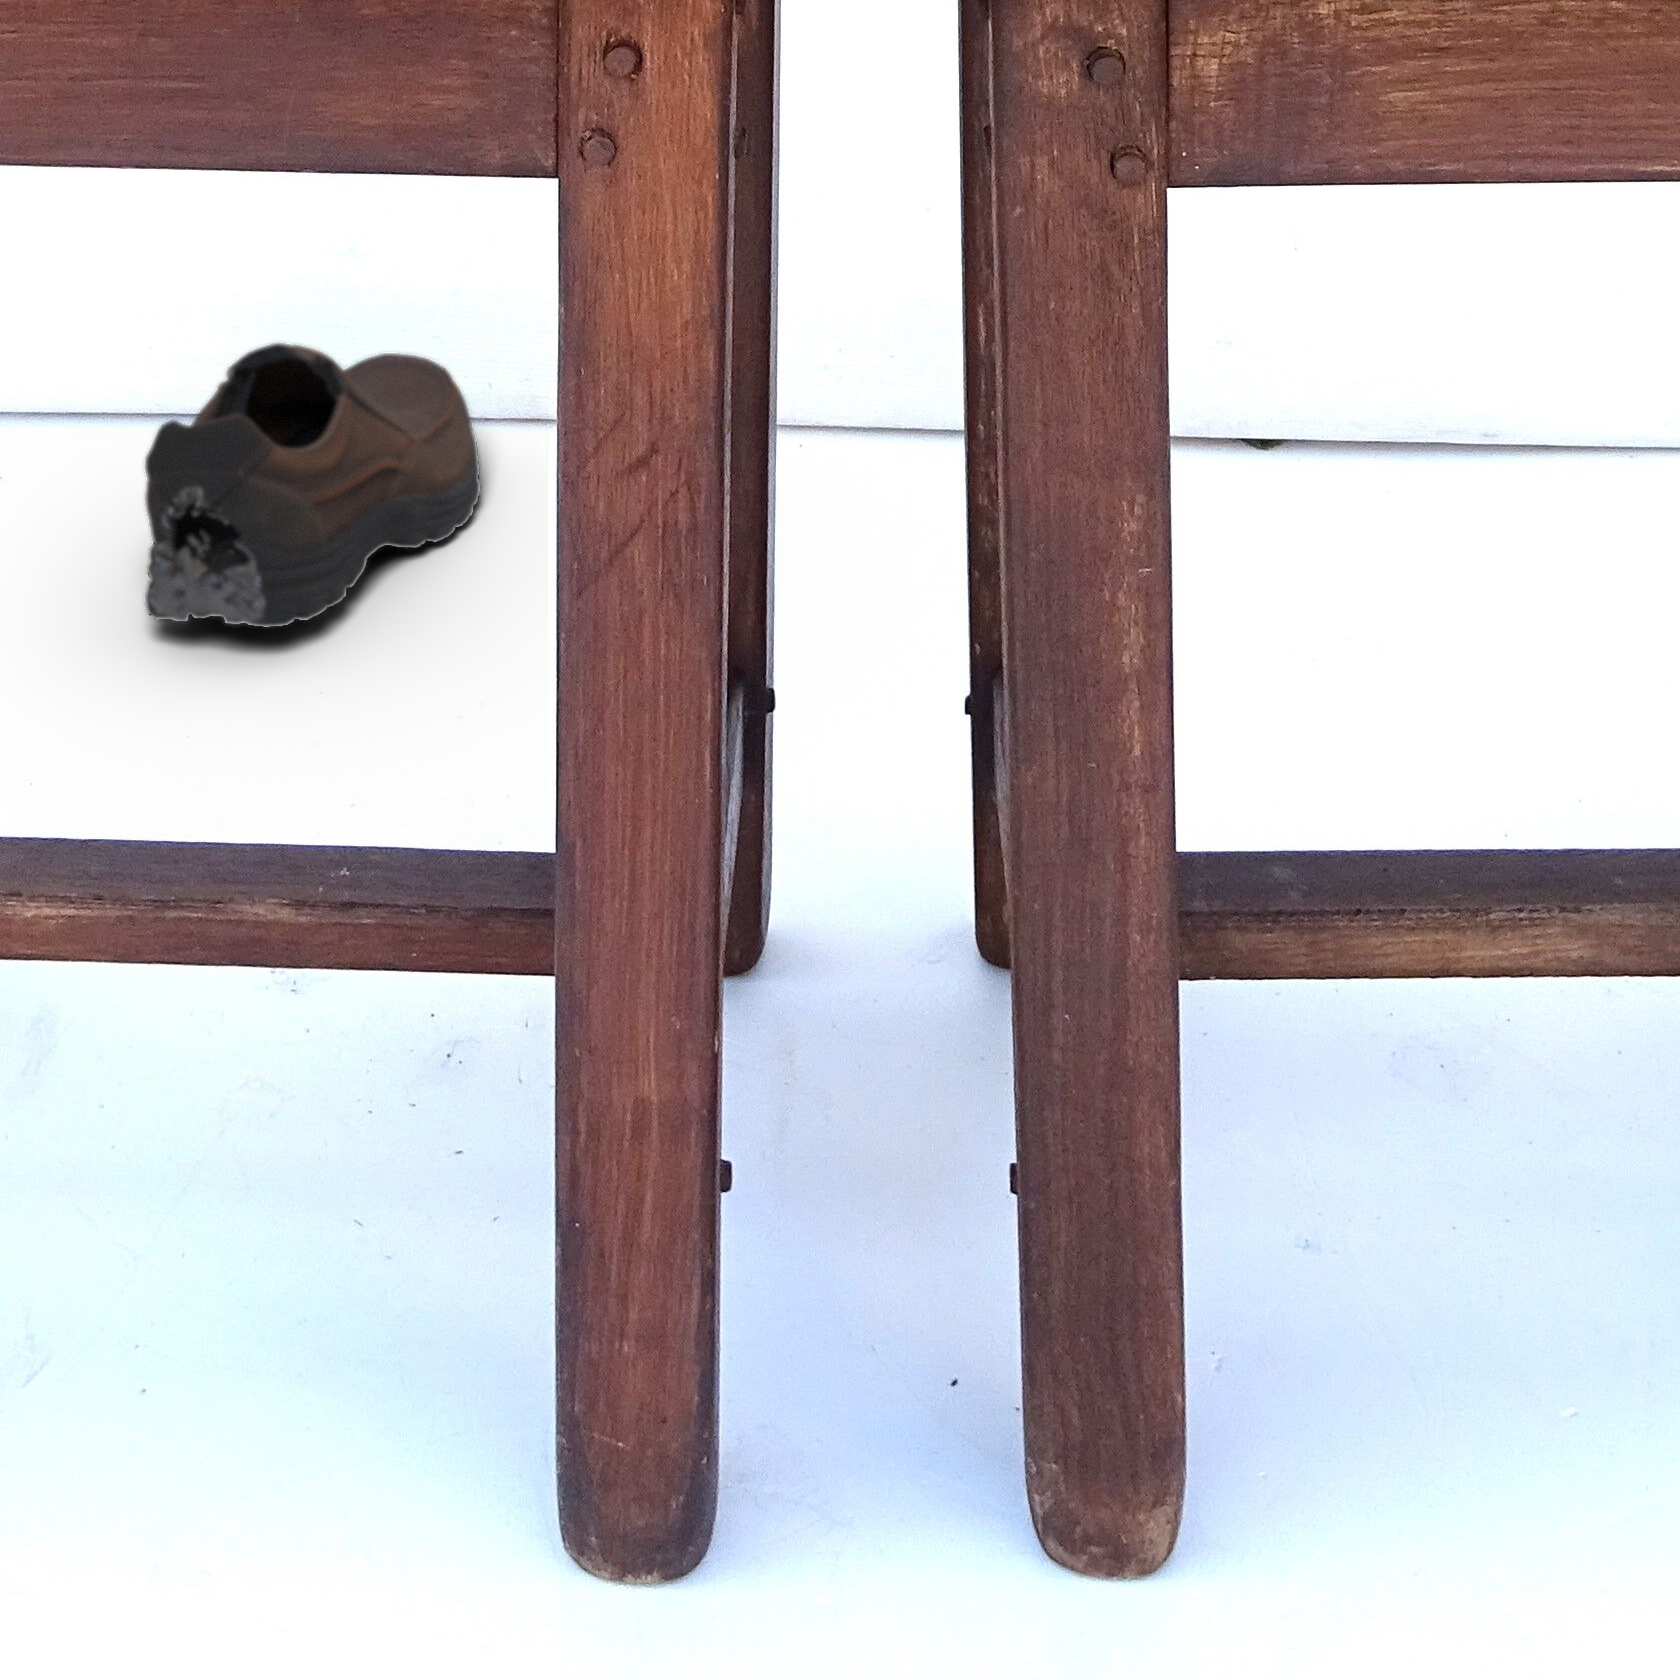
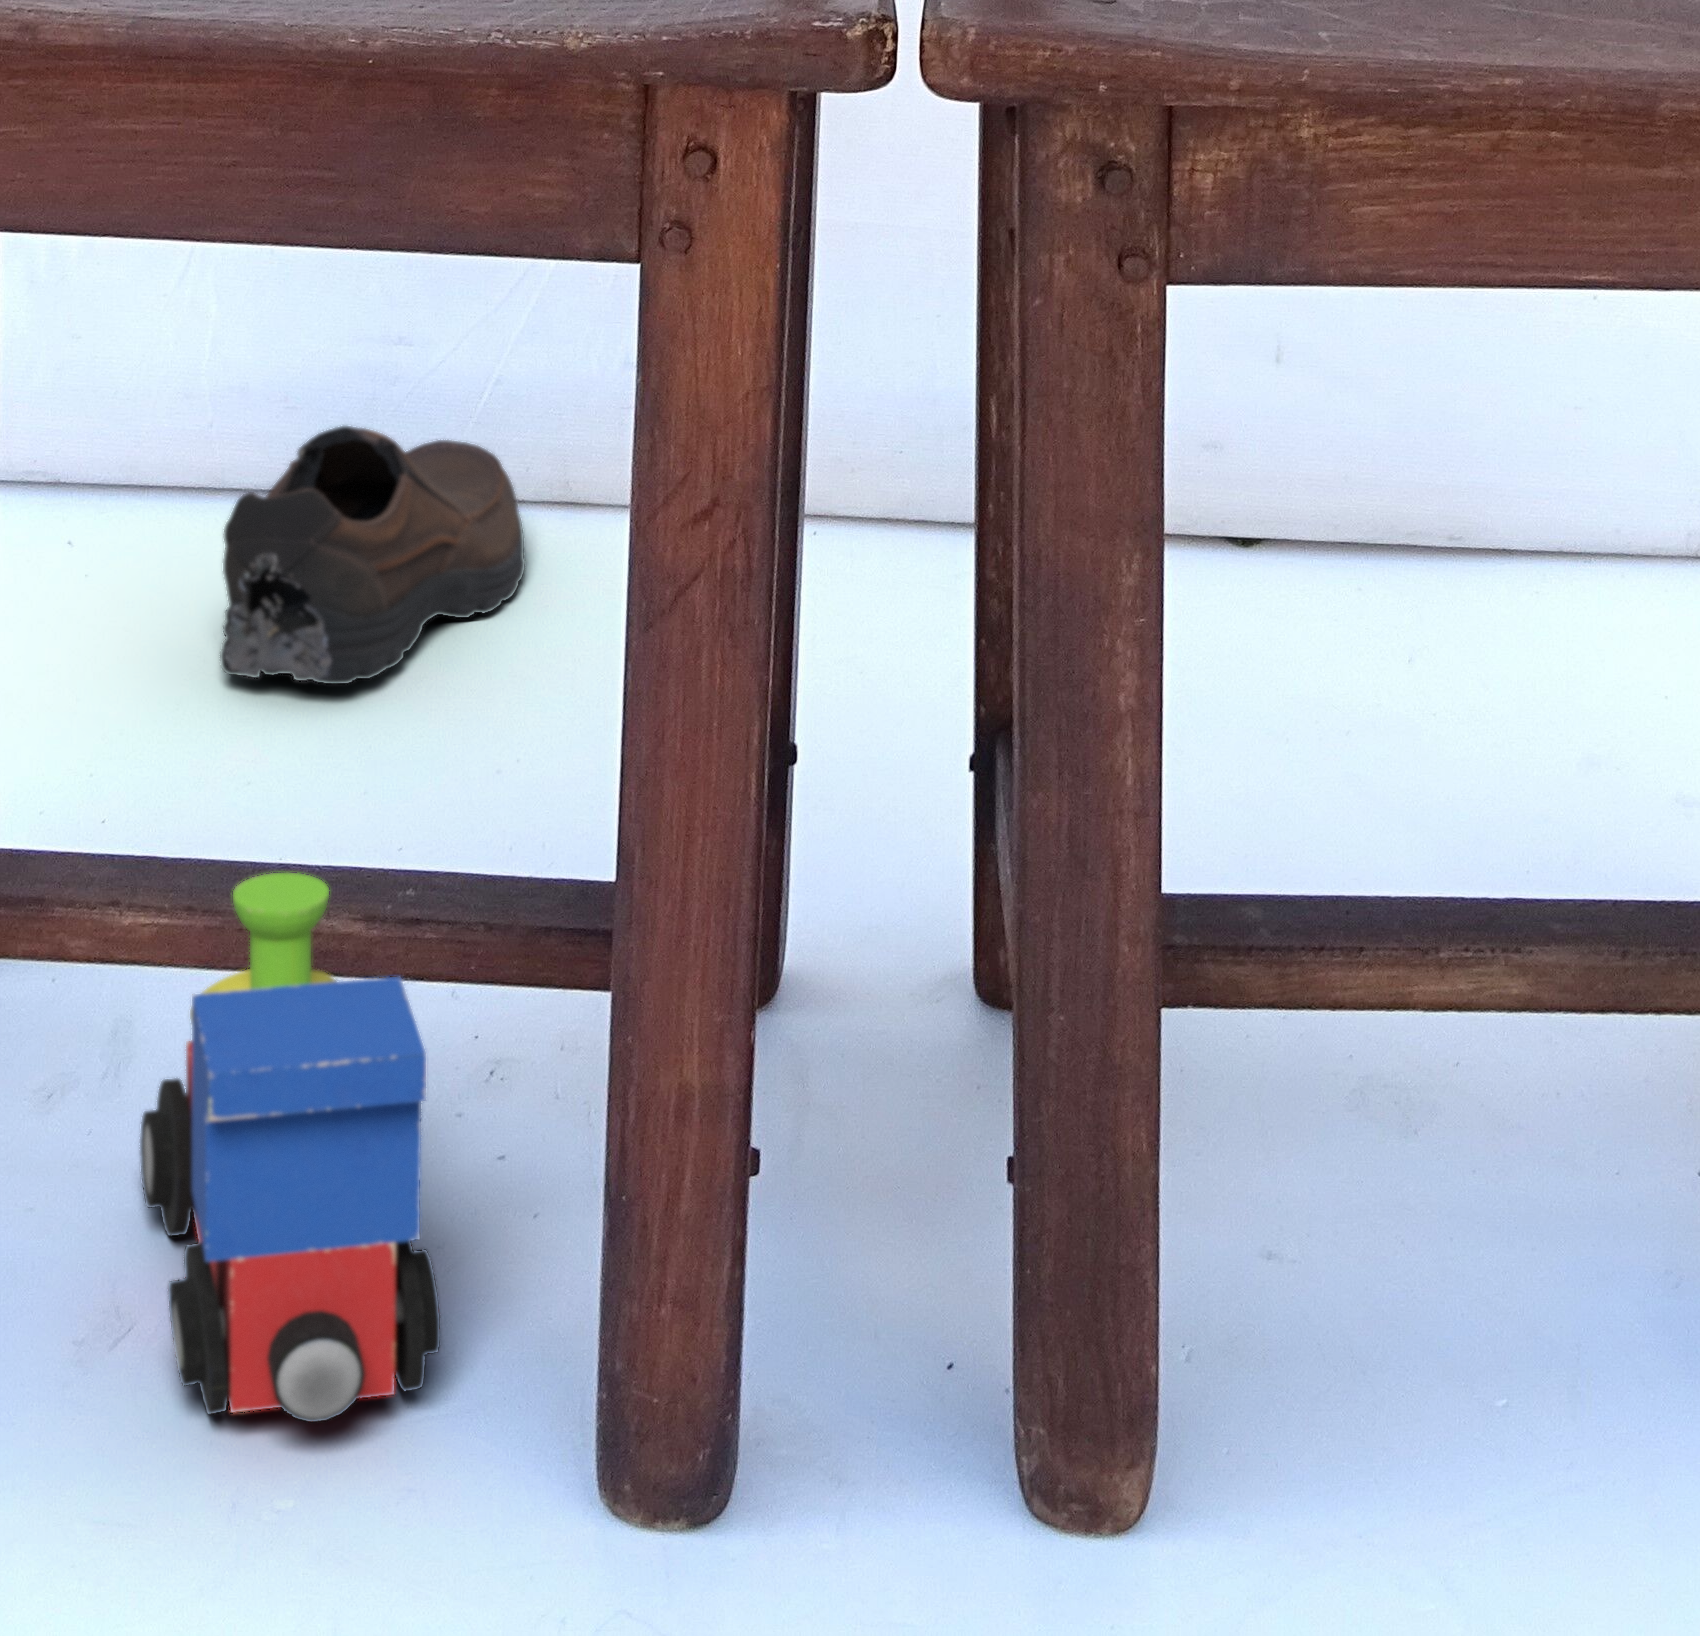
toy train: none [41,867,374,1492] -> present [140,873,440,1422]

